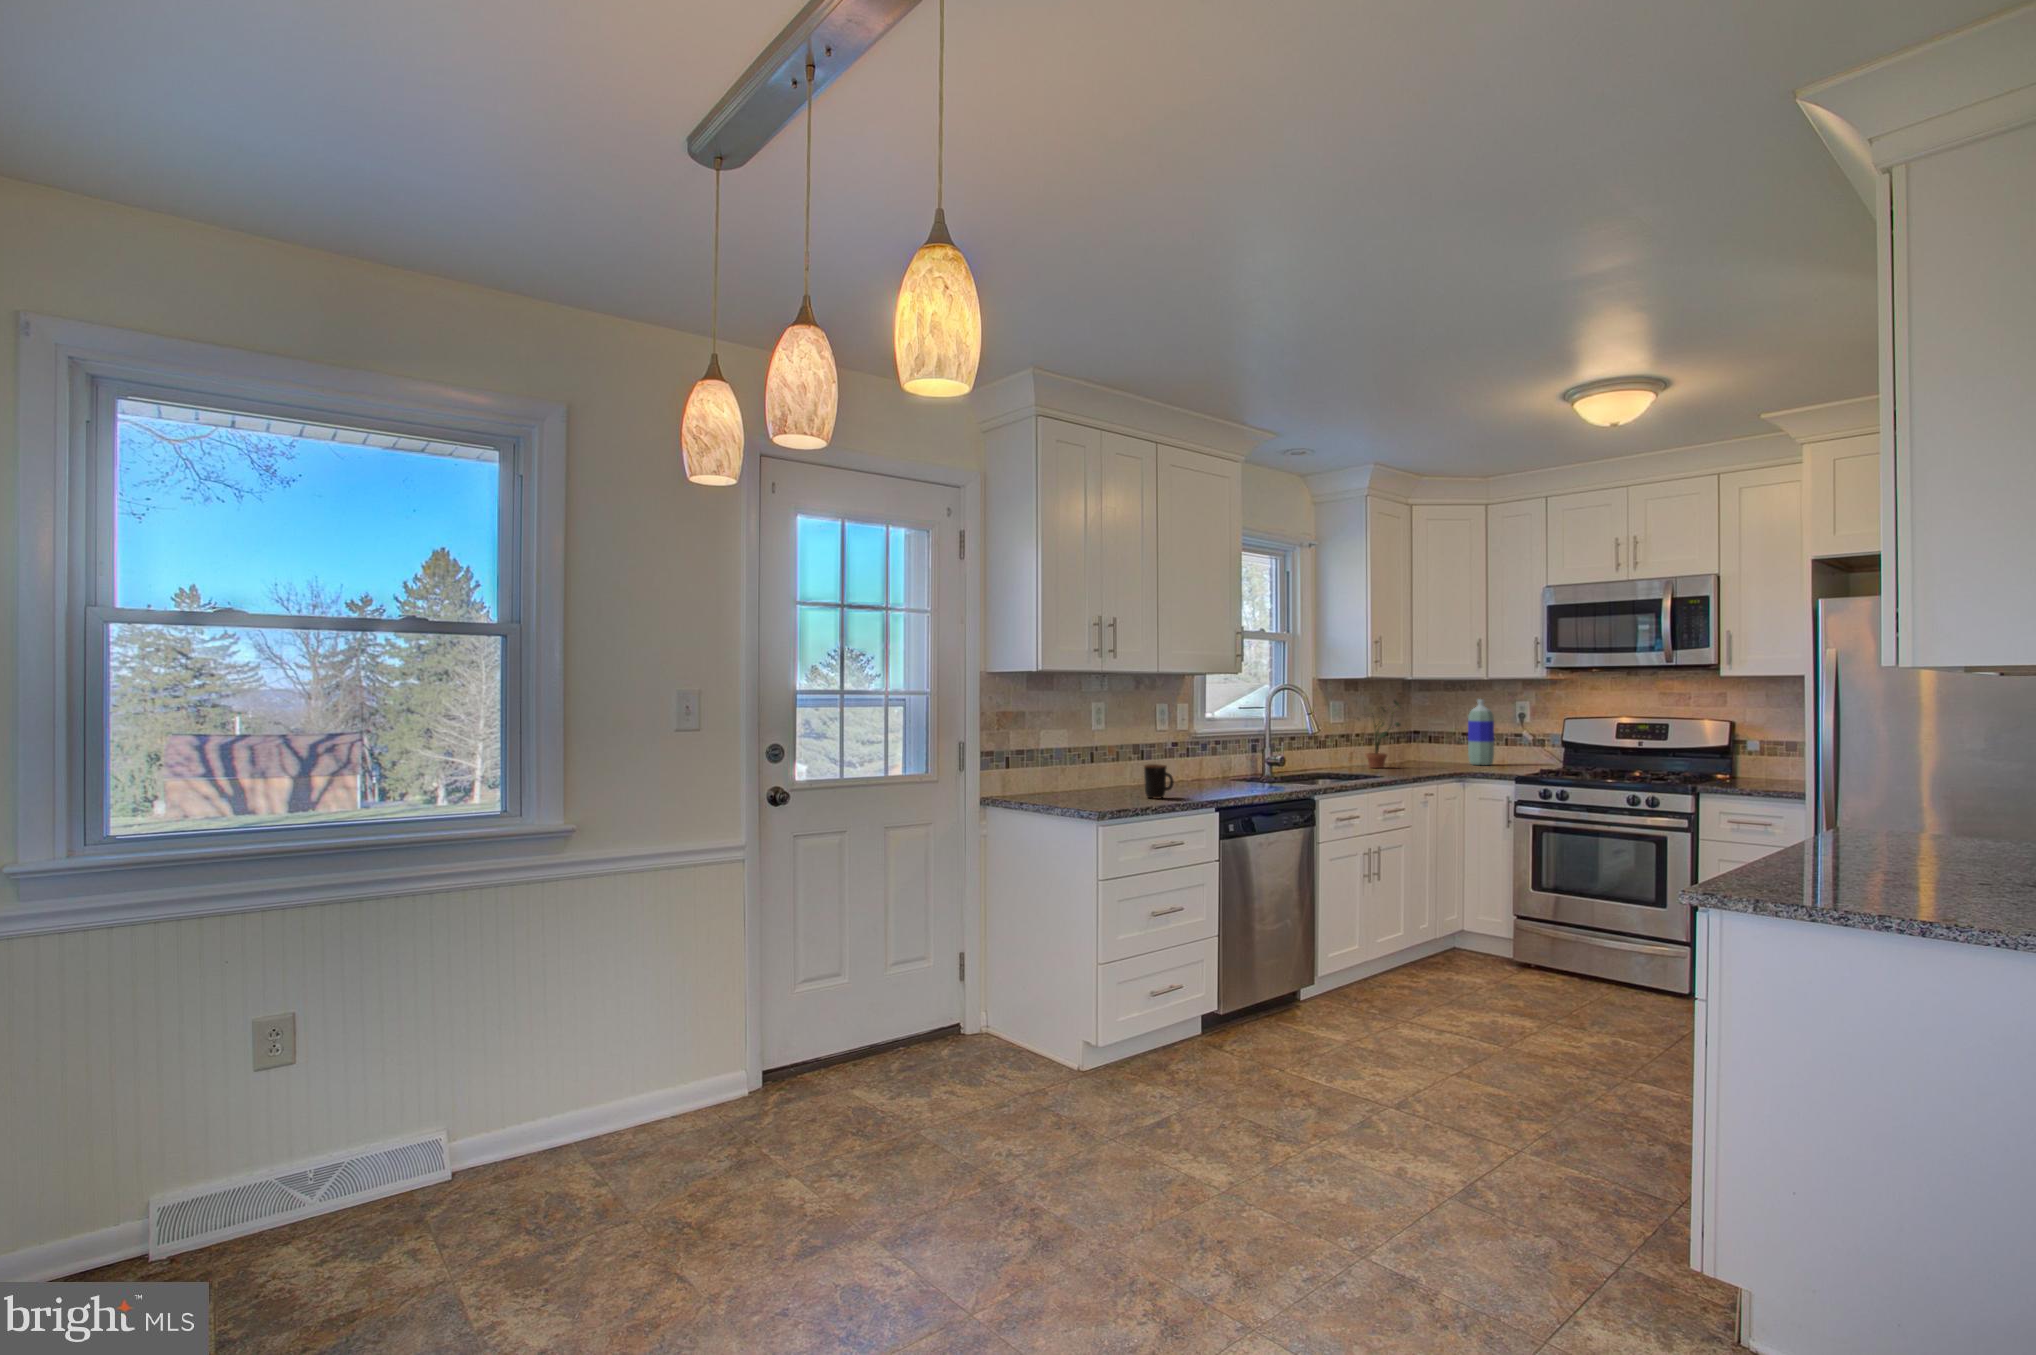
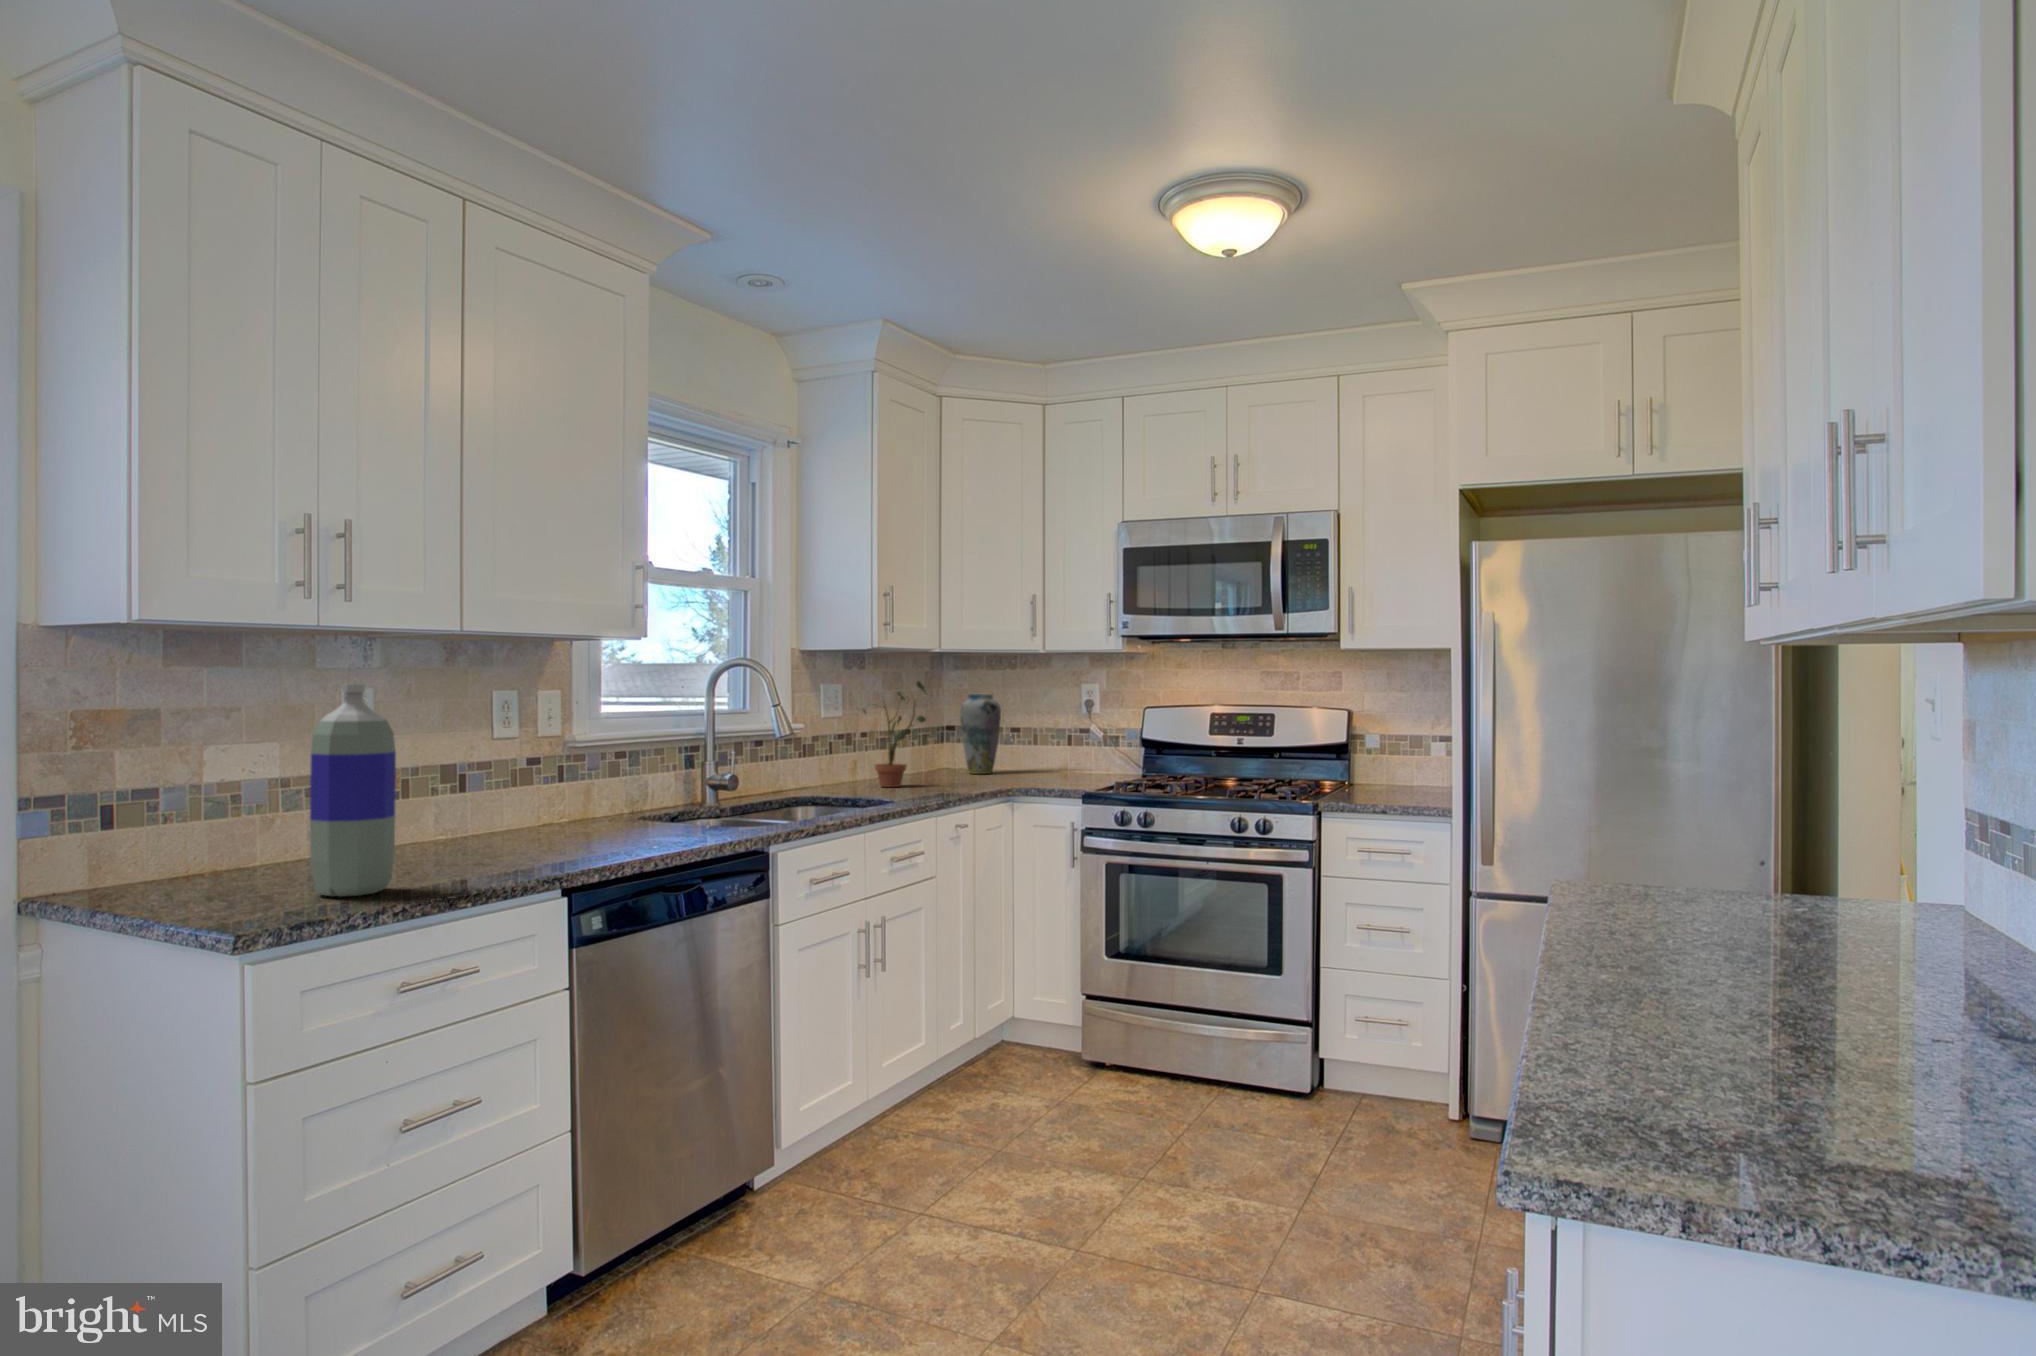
bottle: present [1468,699,1494,765] -> present [310,684,396,897]
vase: none [1424,708,1454,763] -> present [960,694,1001,774]
mug: present [1144,764,1174,799] -> none [427,806,496,875]

